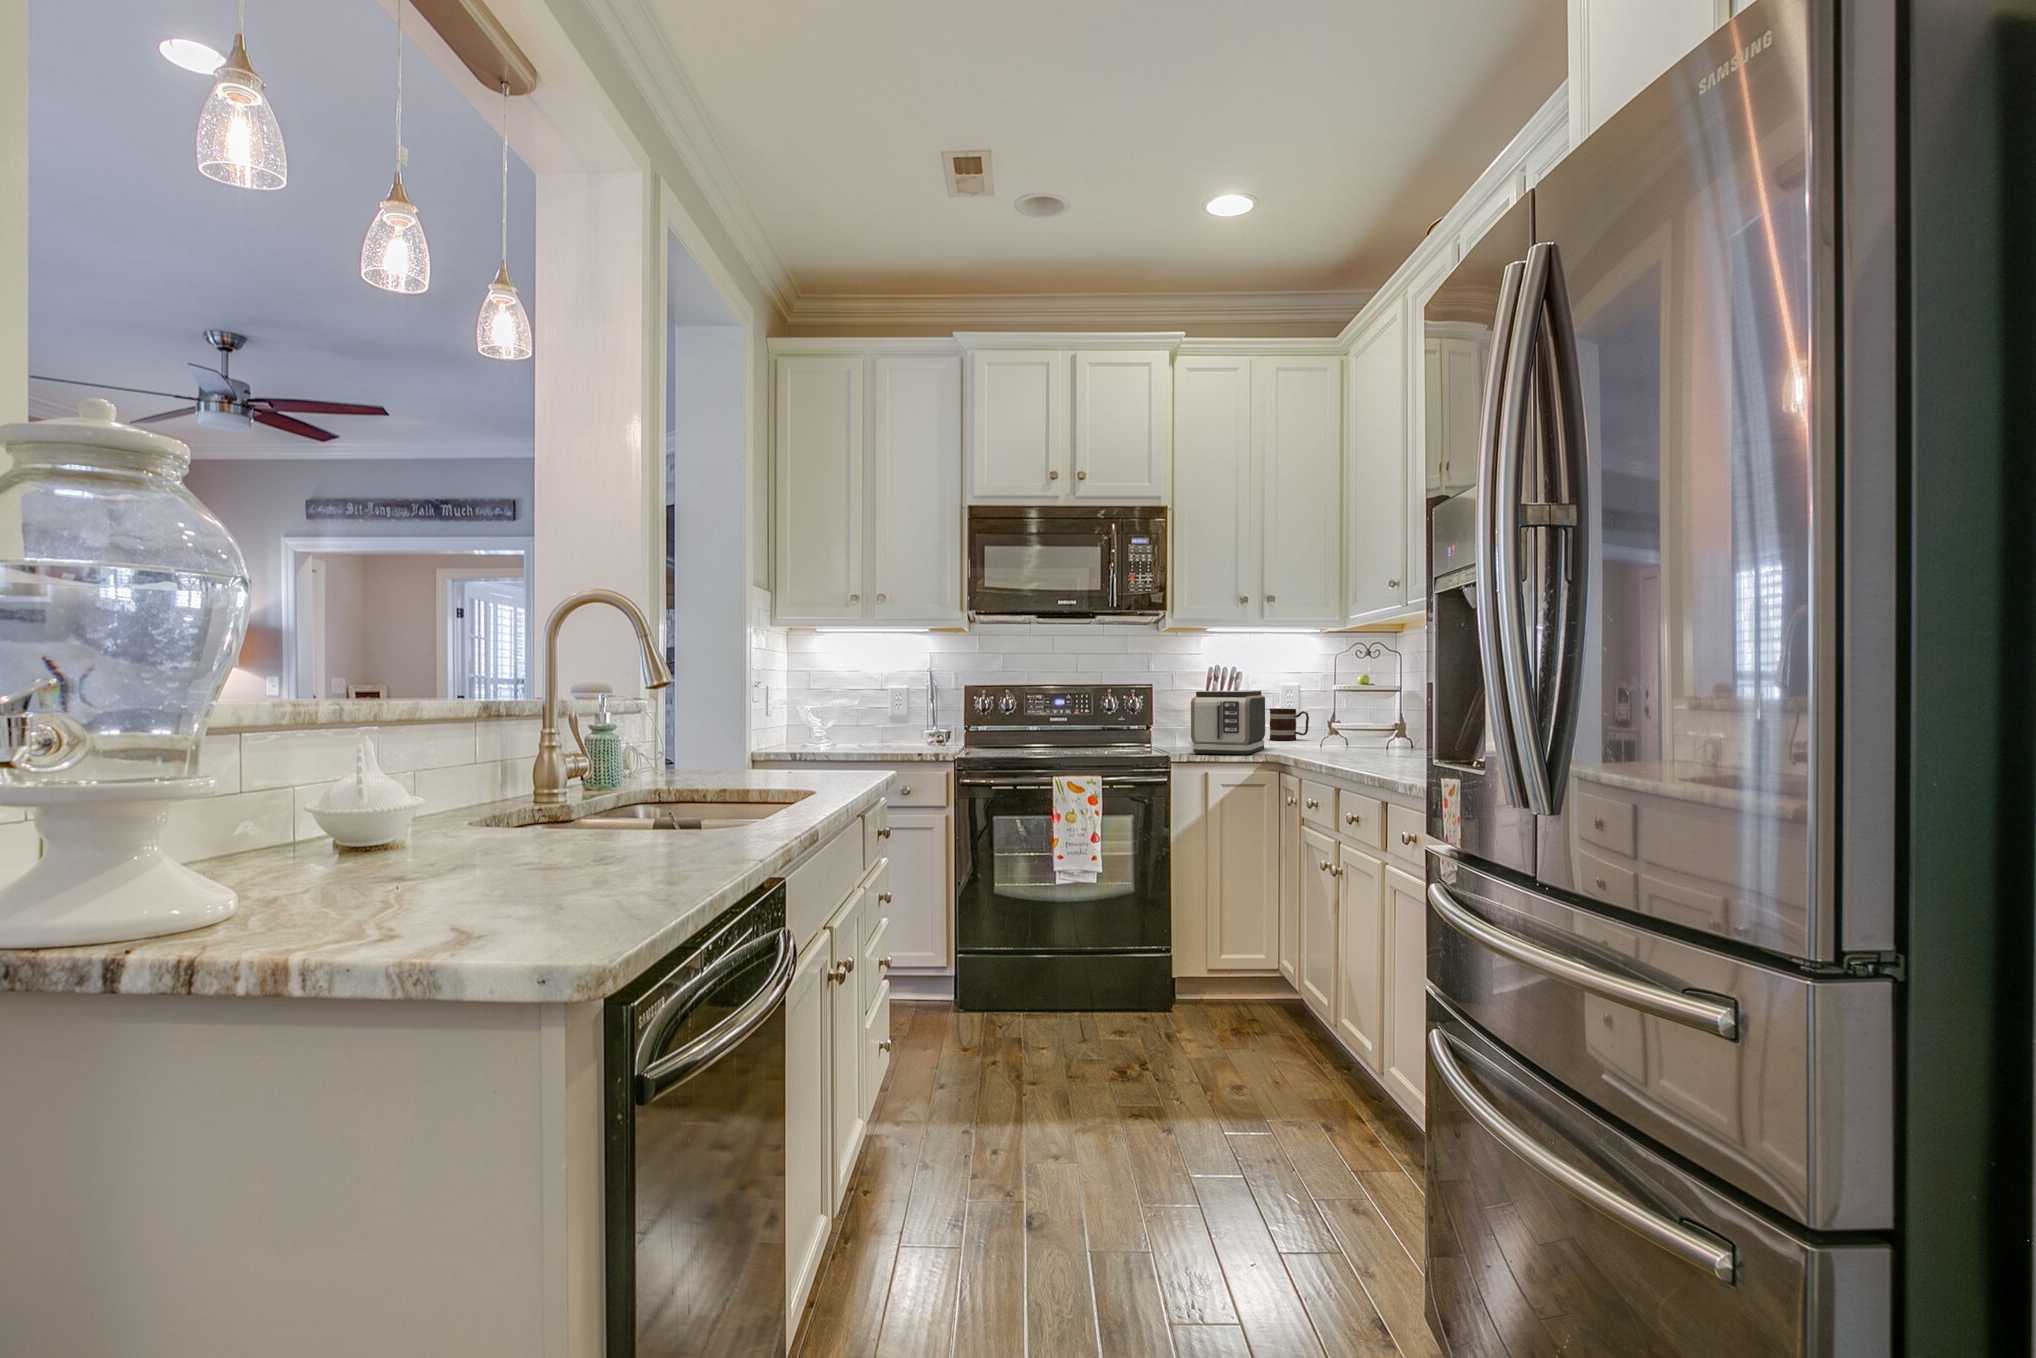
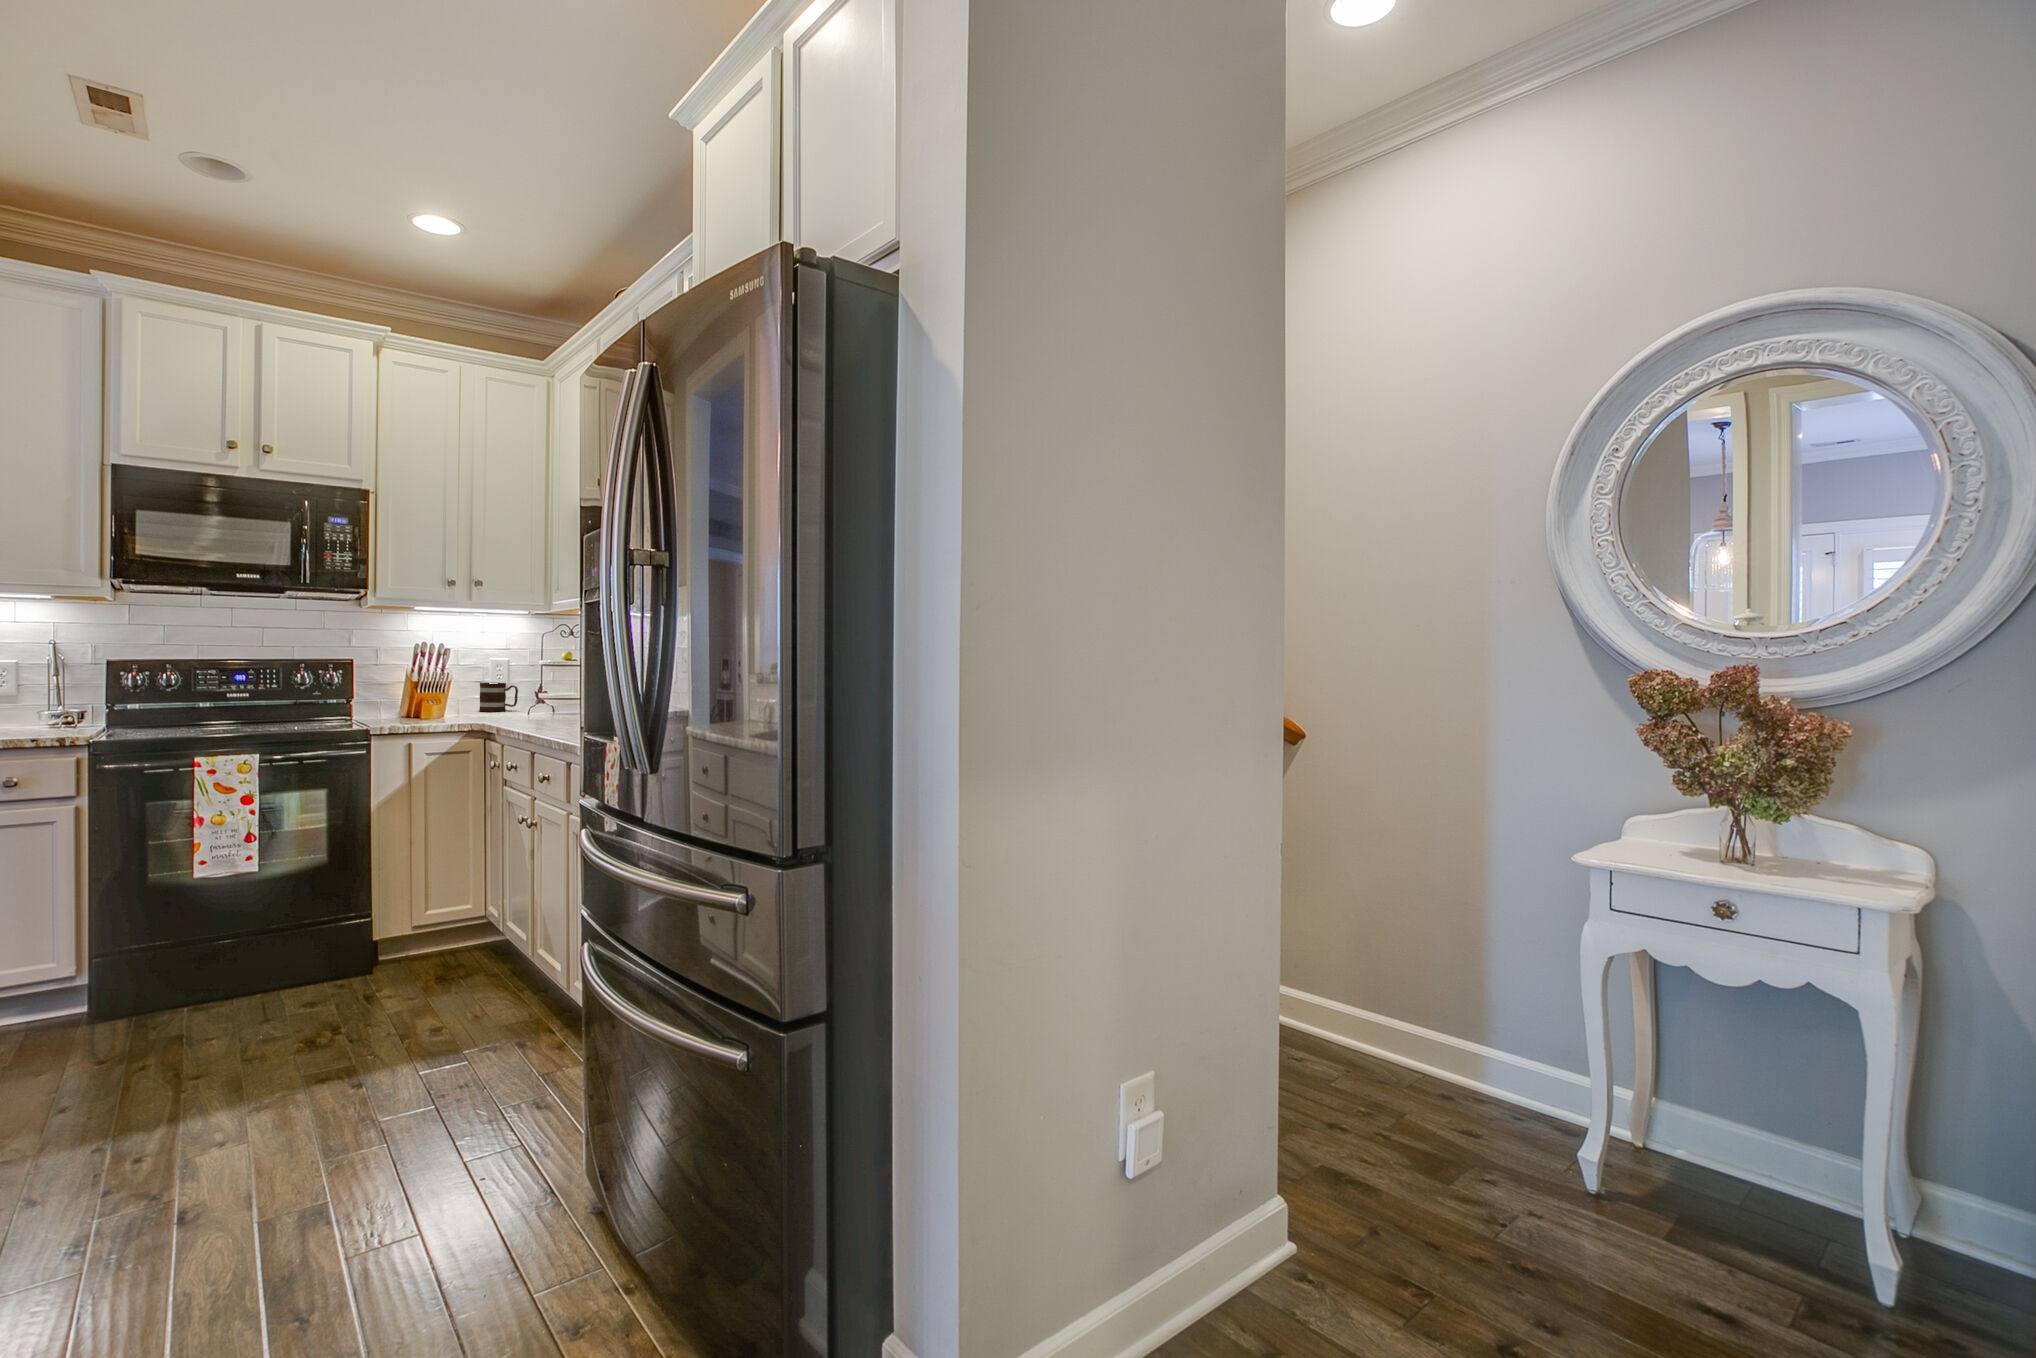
toaster: present [1191,691,1265,755] -> none [395,668,473,728]

